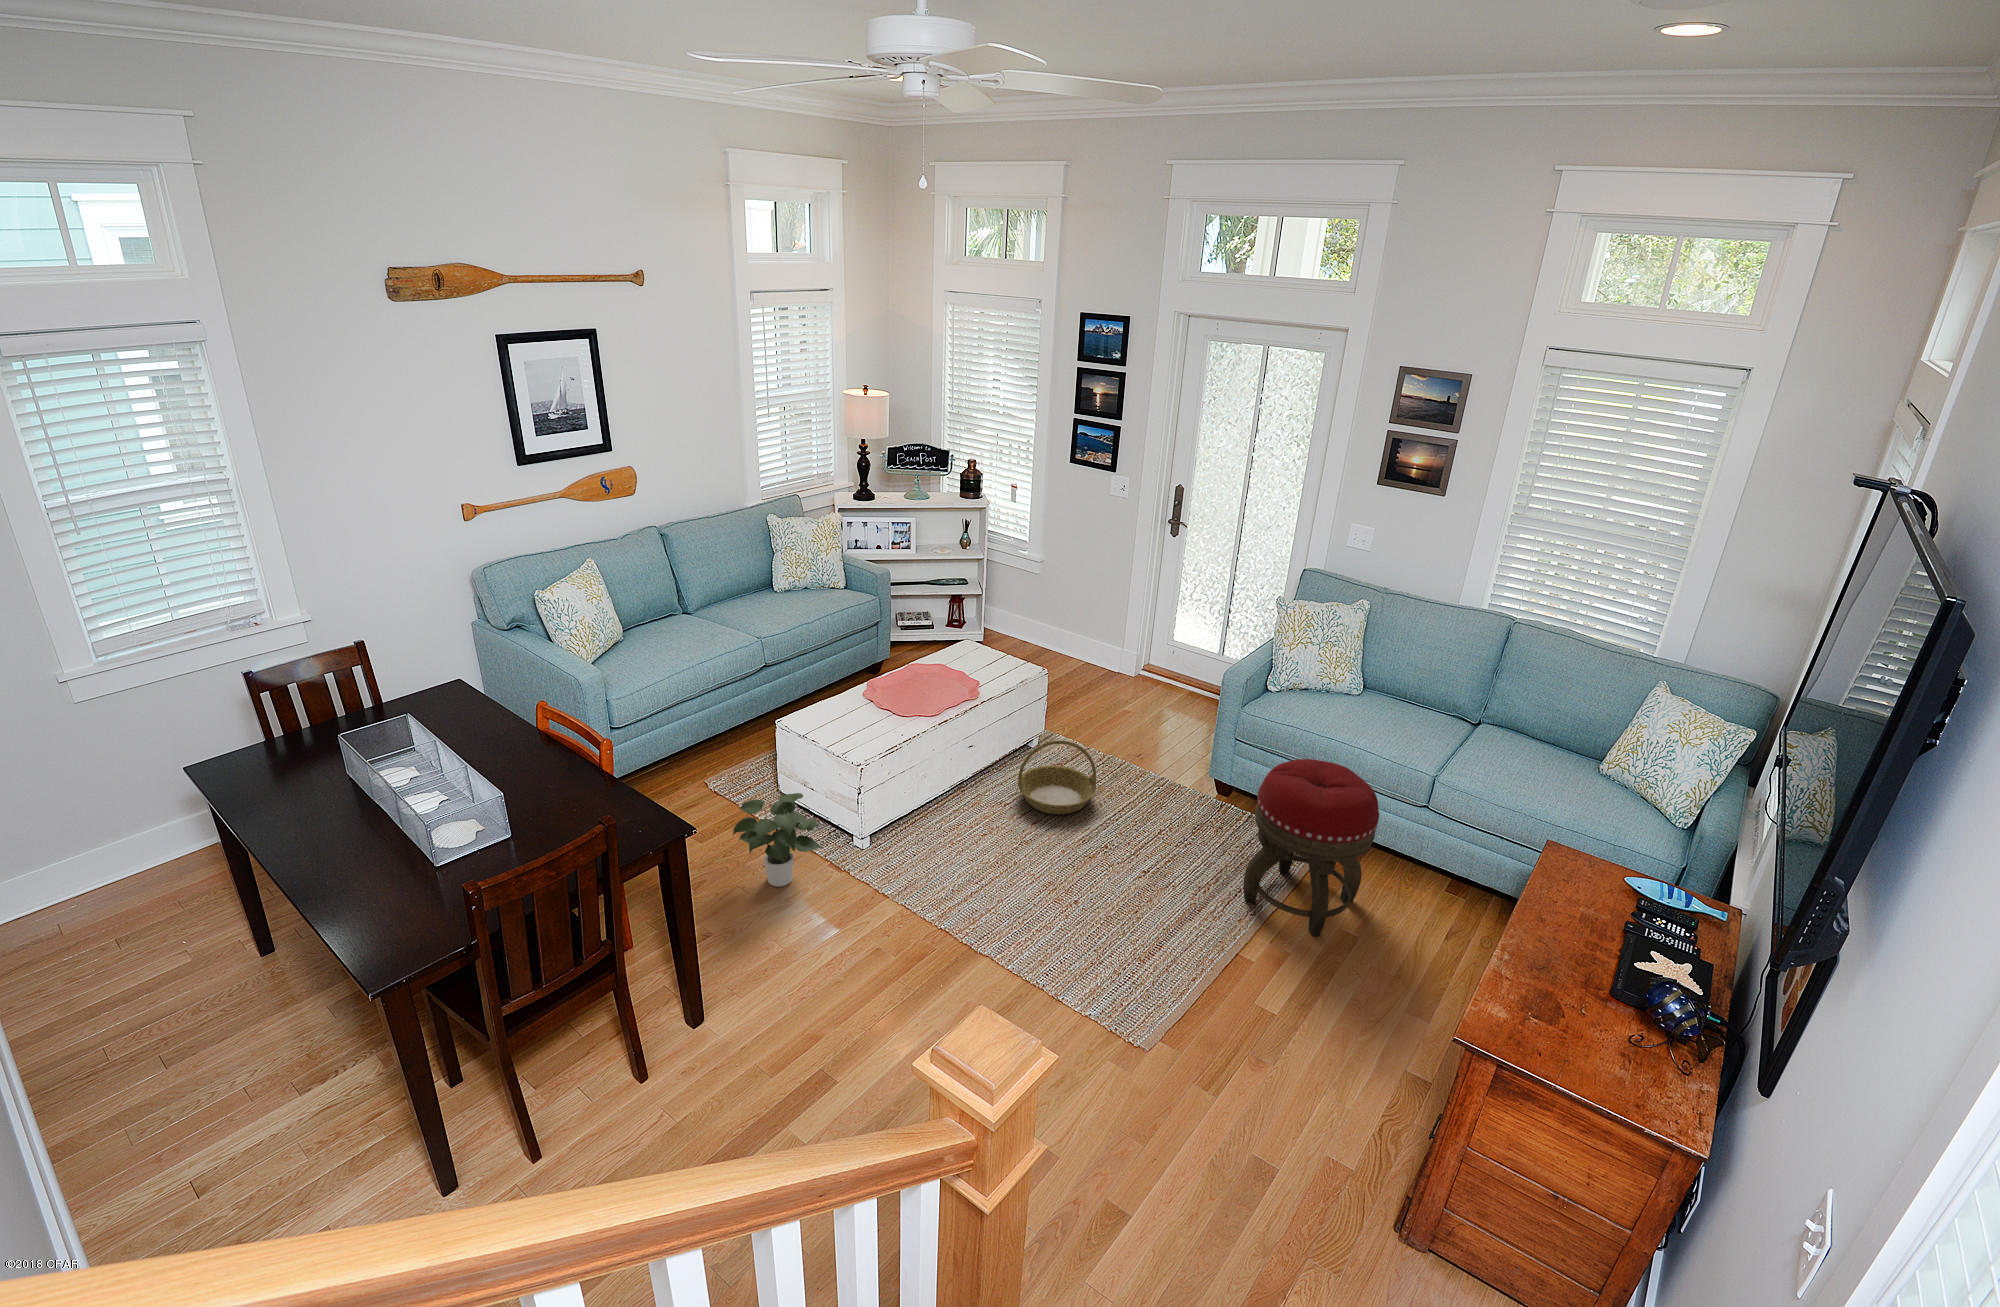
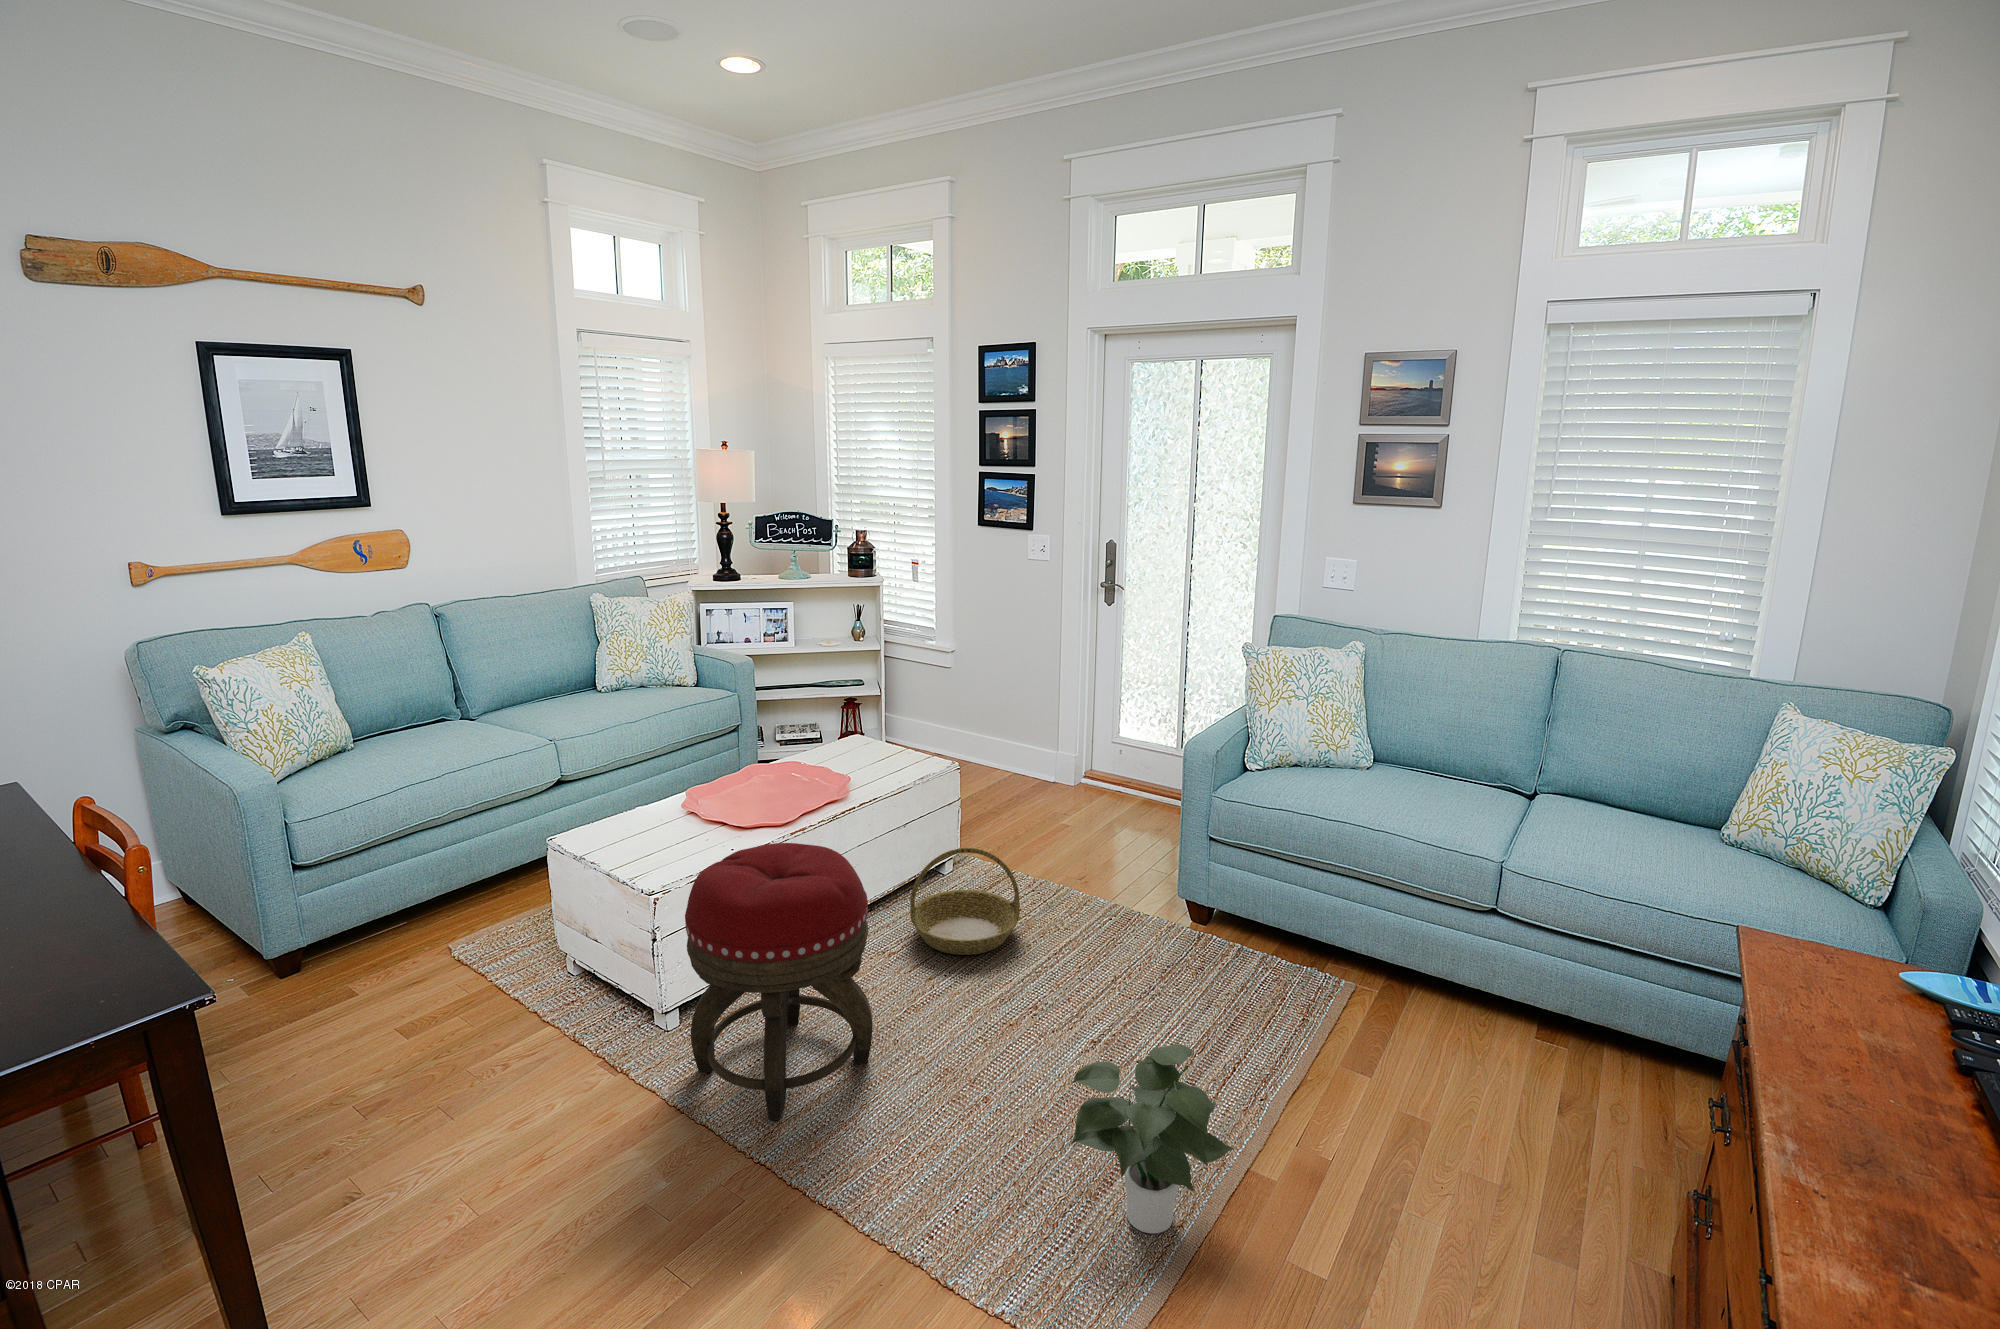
footstool: present [1244,759,1379,936] -> present [685,843,873,1120]
potted plant: present [733,793,823,887] -> present [1070,1044,1233,1233]

